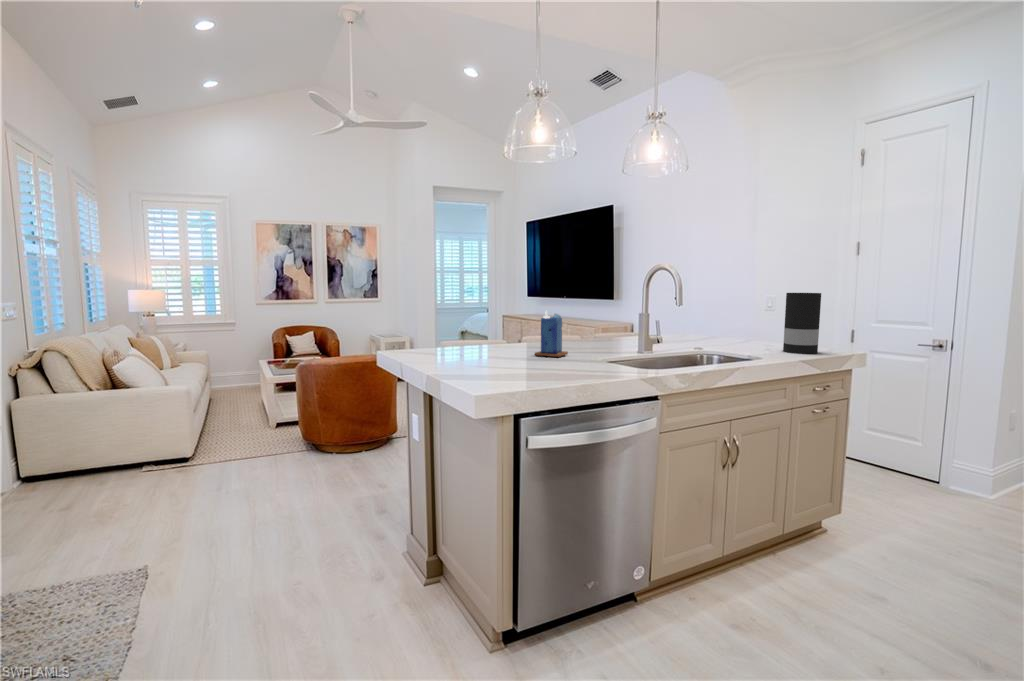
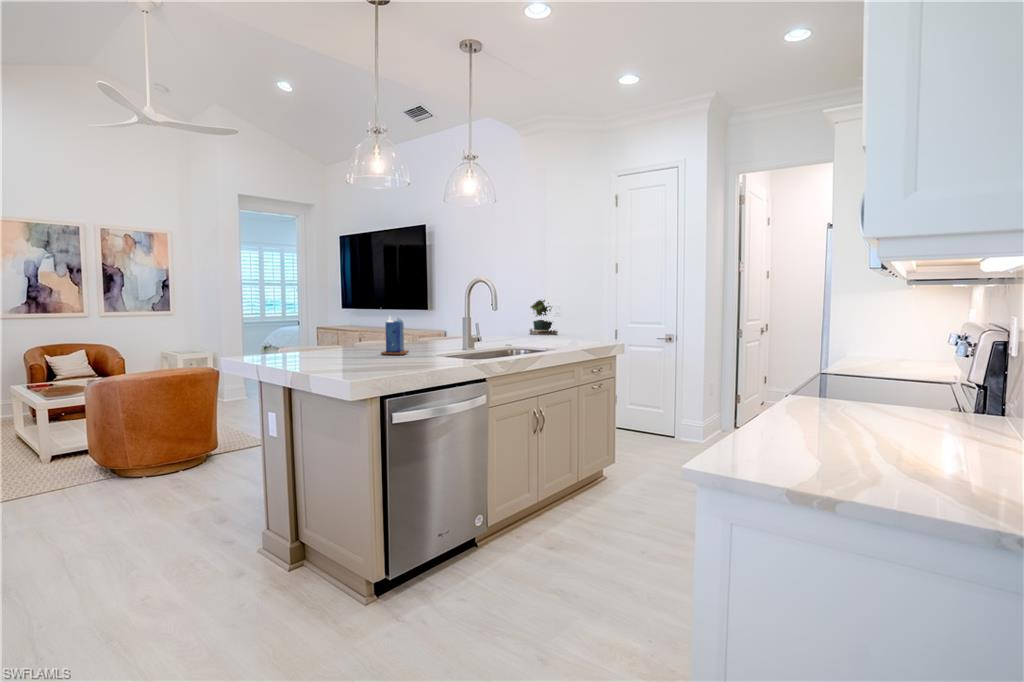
potted plant: none [720,286,769,333] -> present [529,300,558,335]
vase: present [783,293,821,354] -> none [571,301,595,347]

